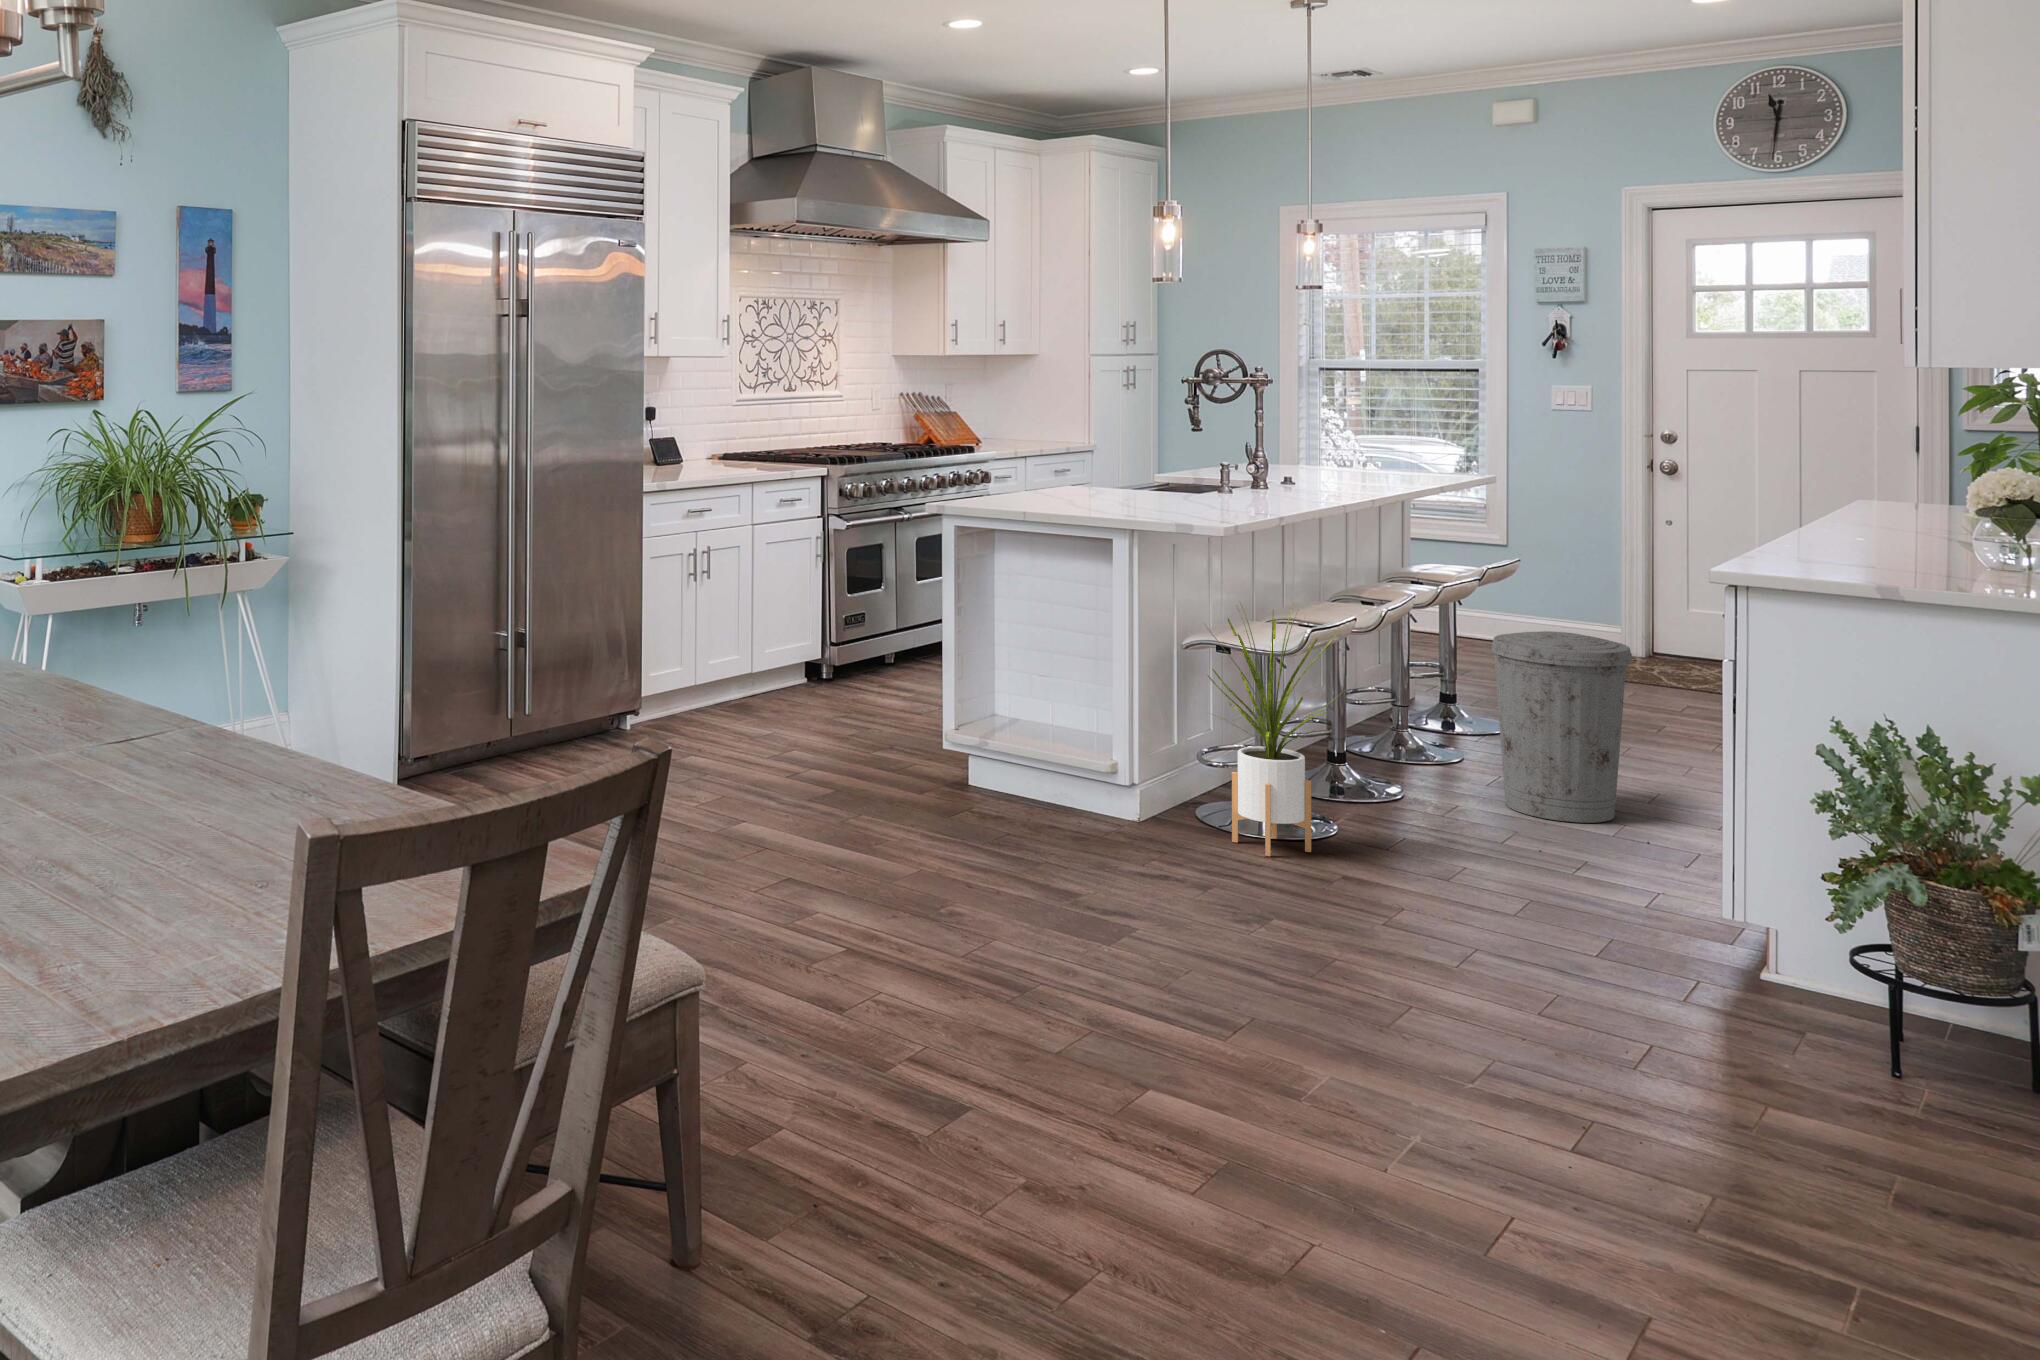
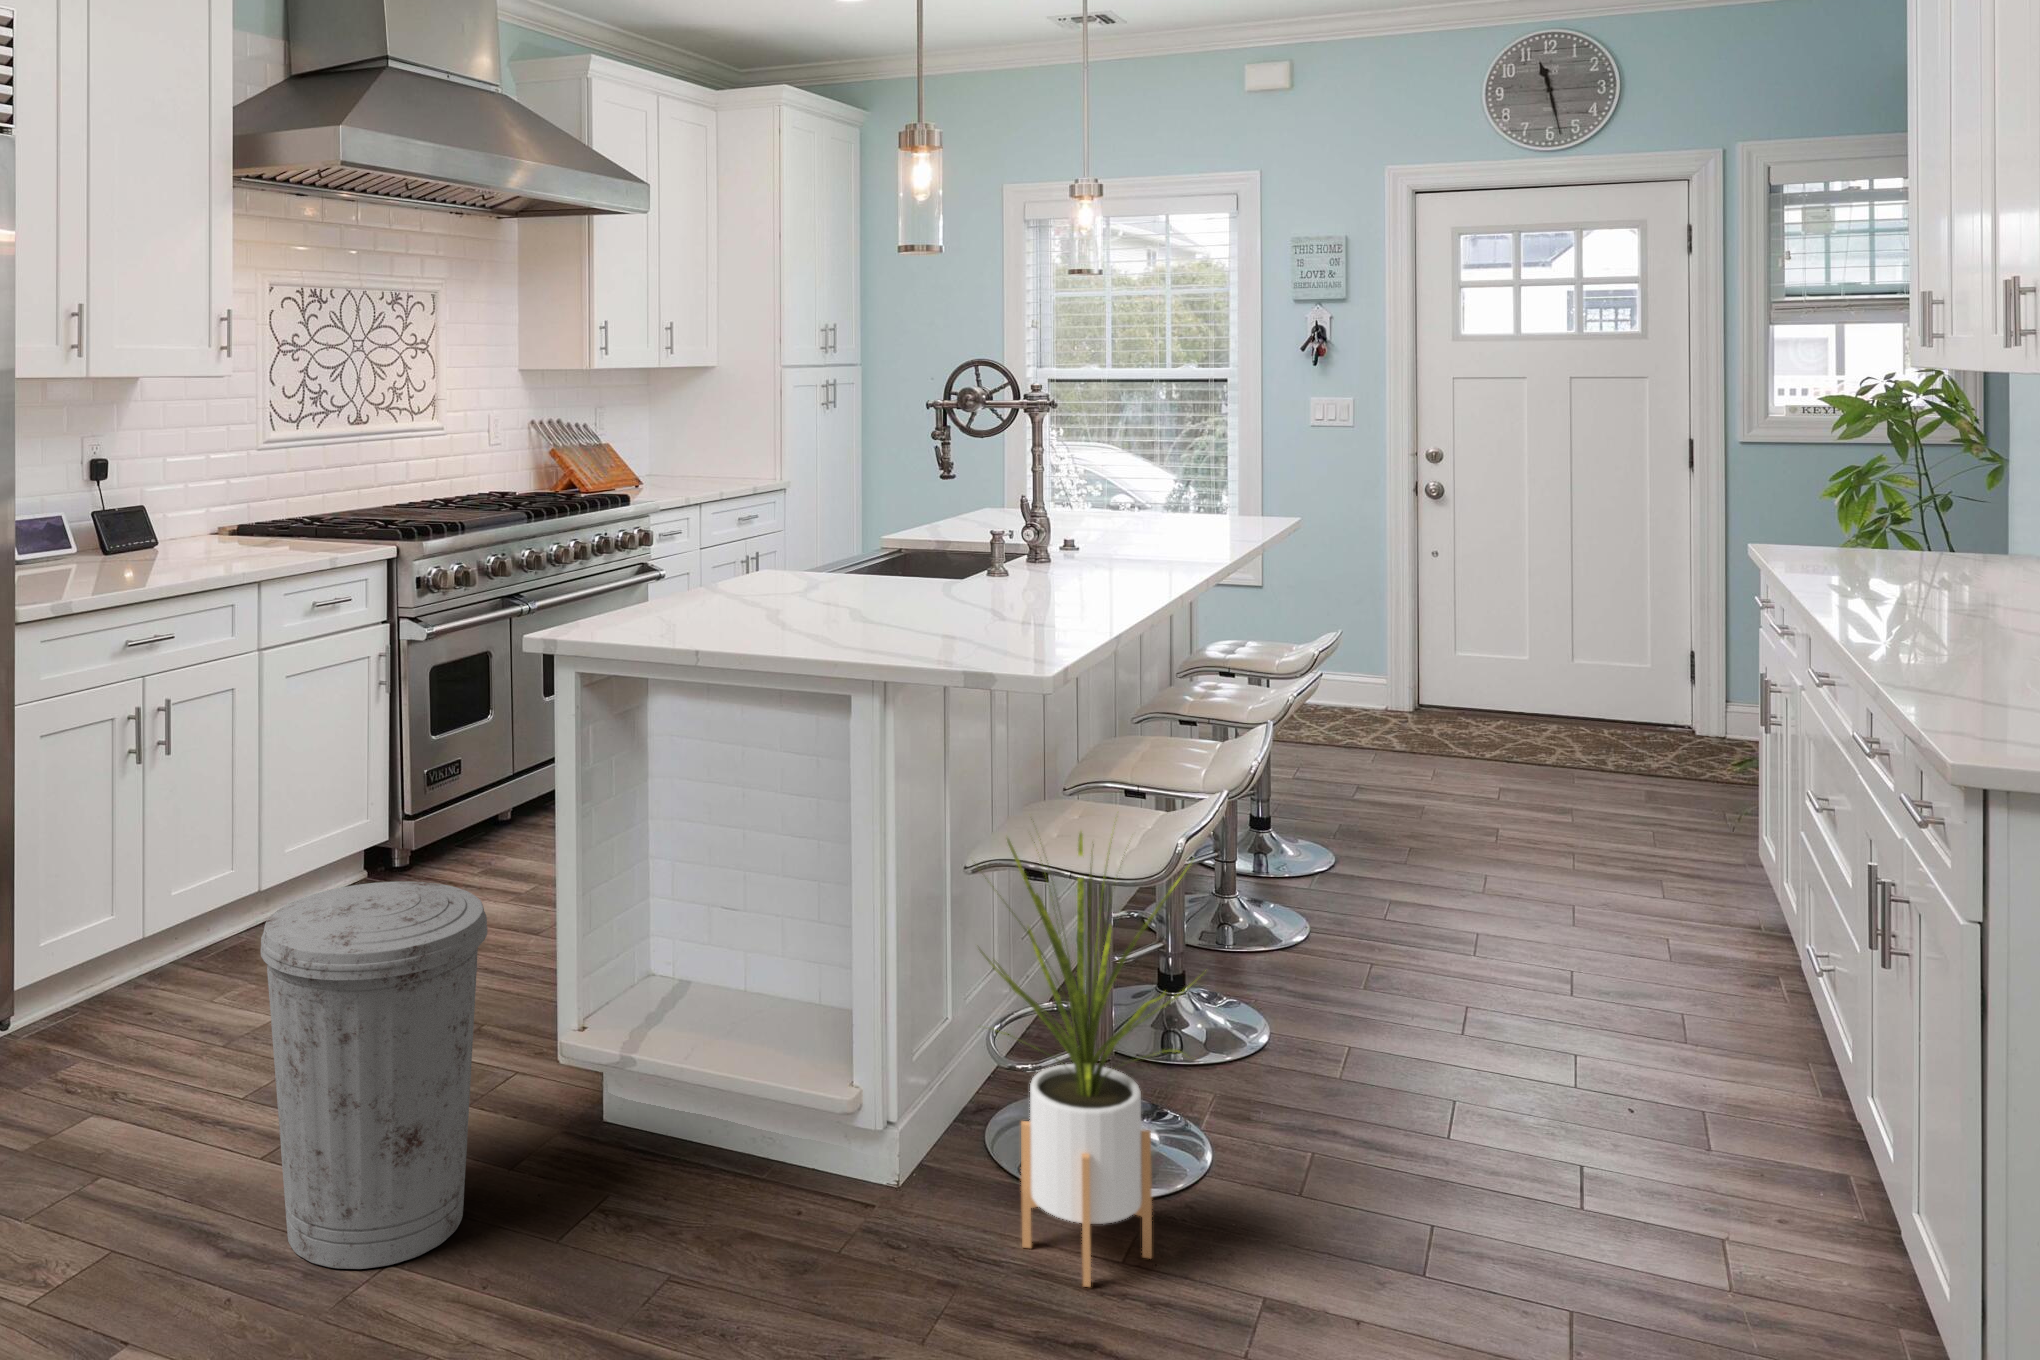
trash can: present [1491,631,1632,823] -> present [260,881,488,1269]

